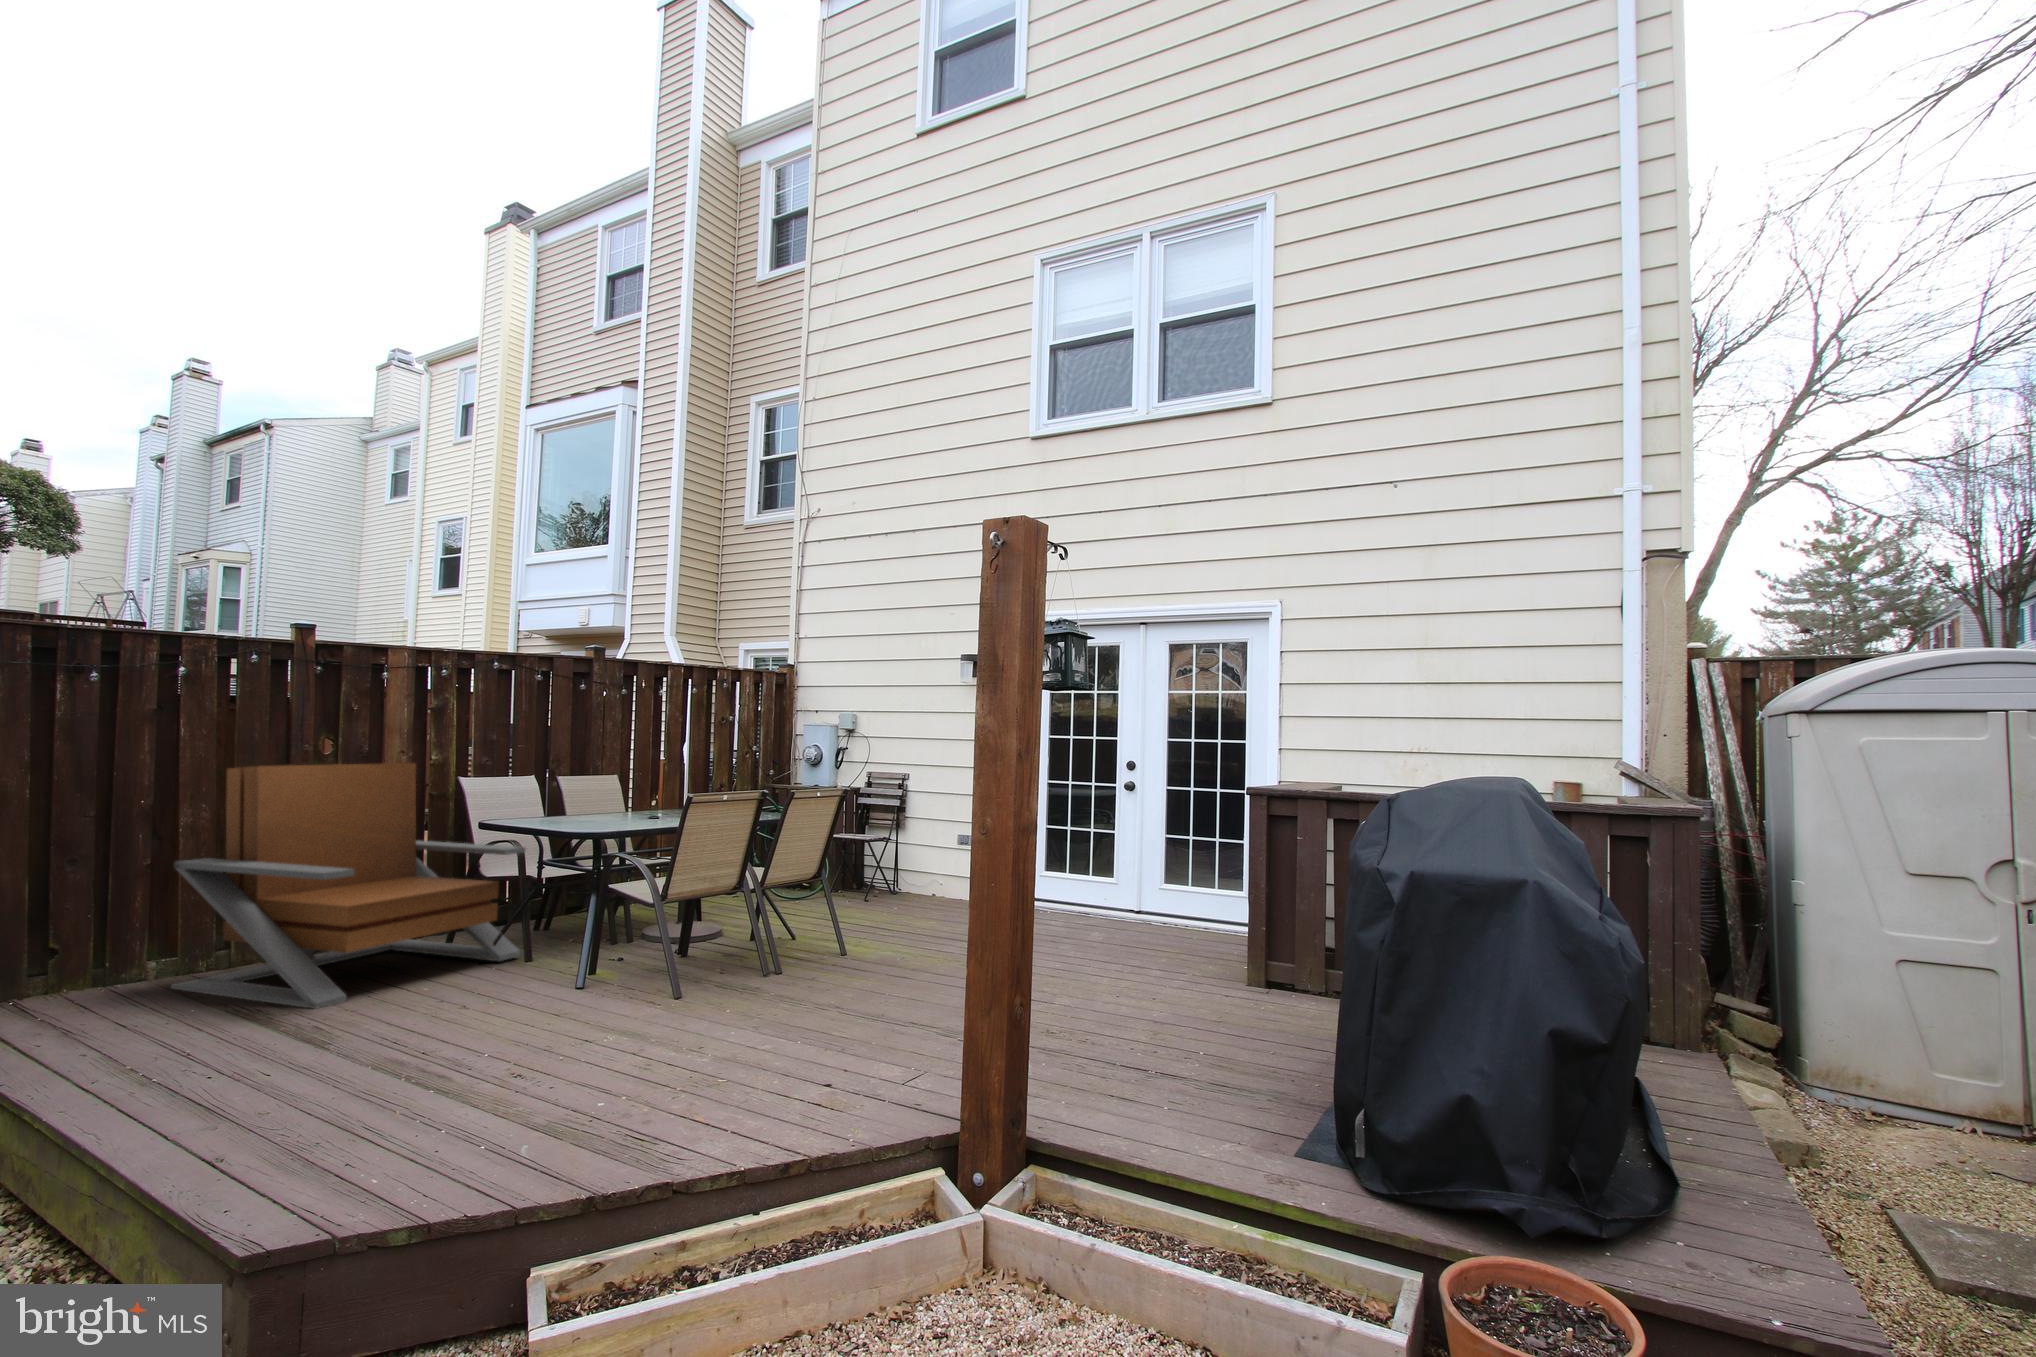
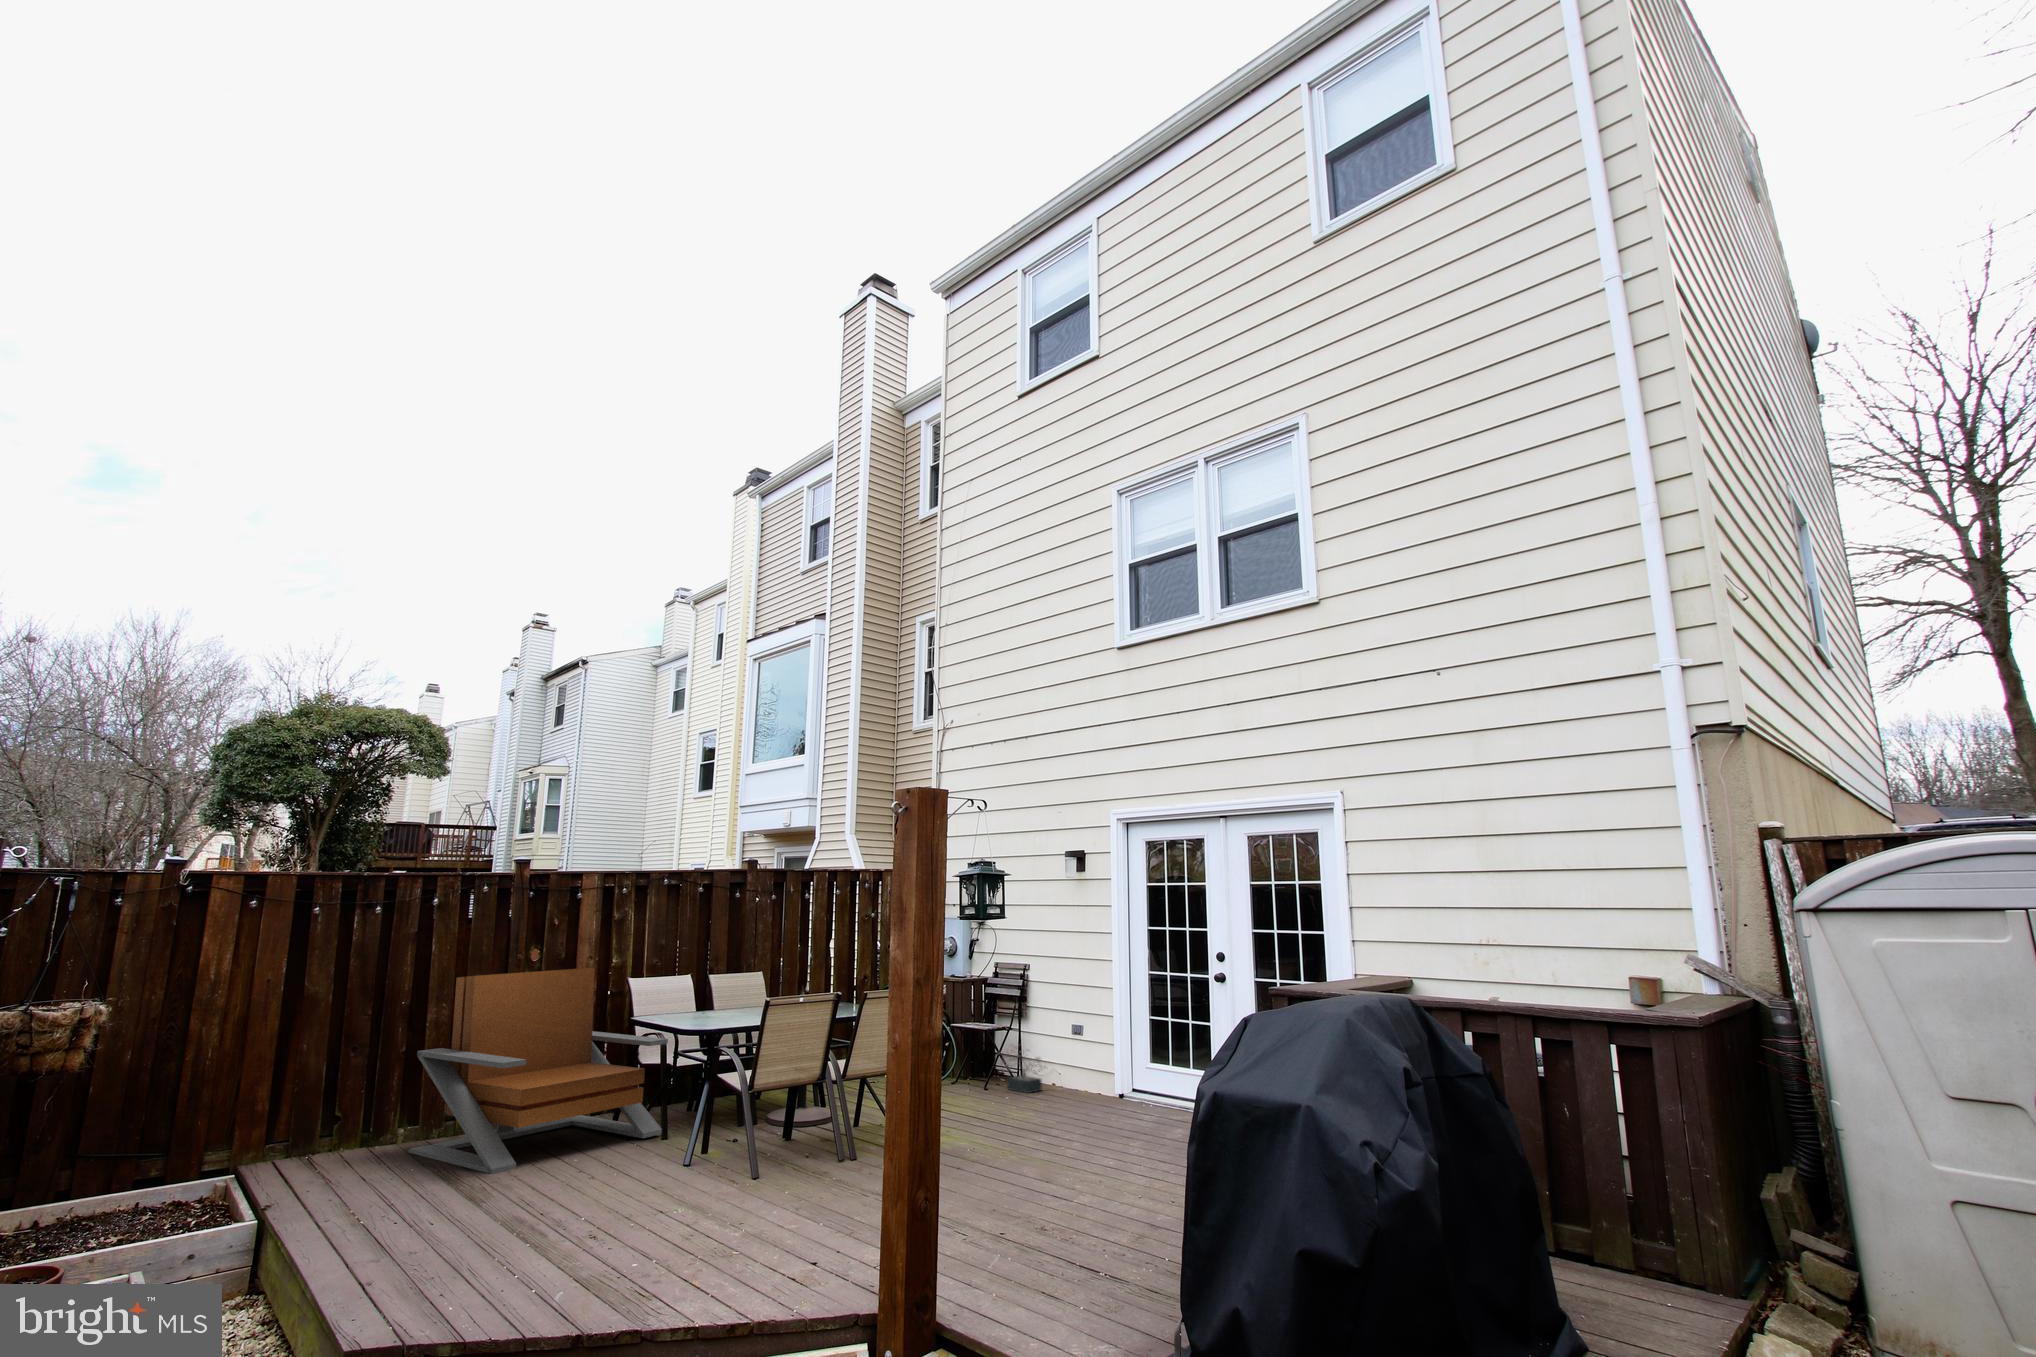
decorative plant: none [878,856,931,905] -> present [1002,1044,1045,1093]

